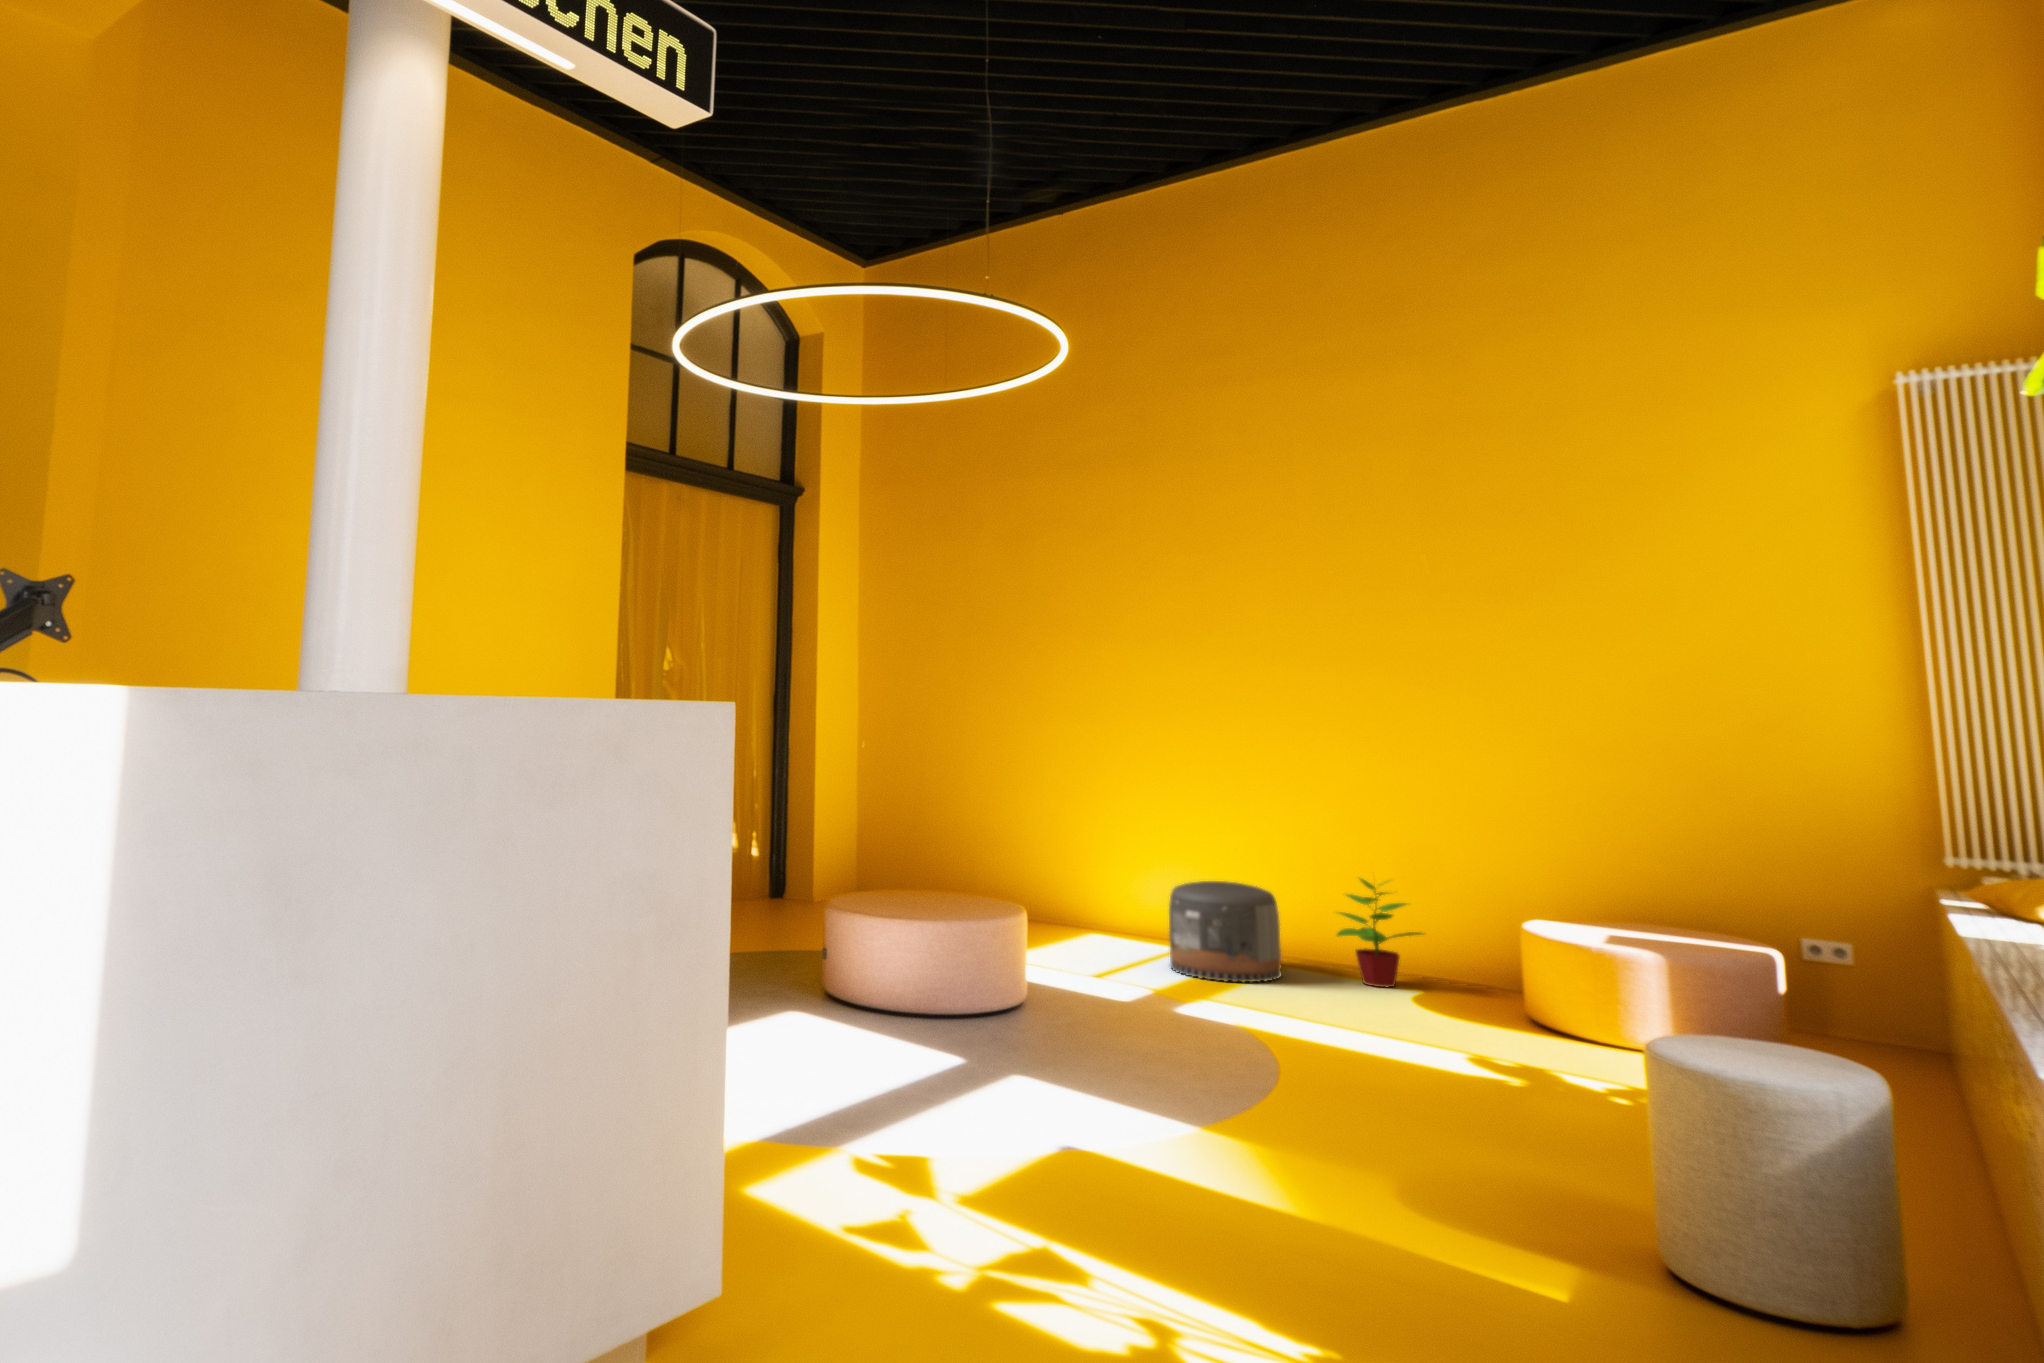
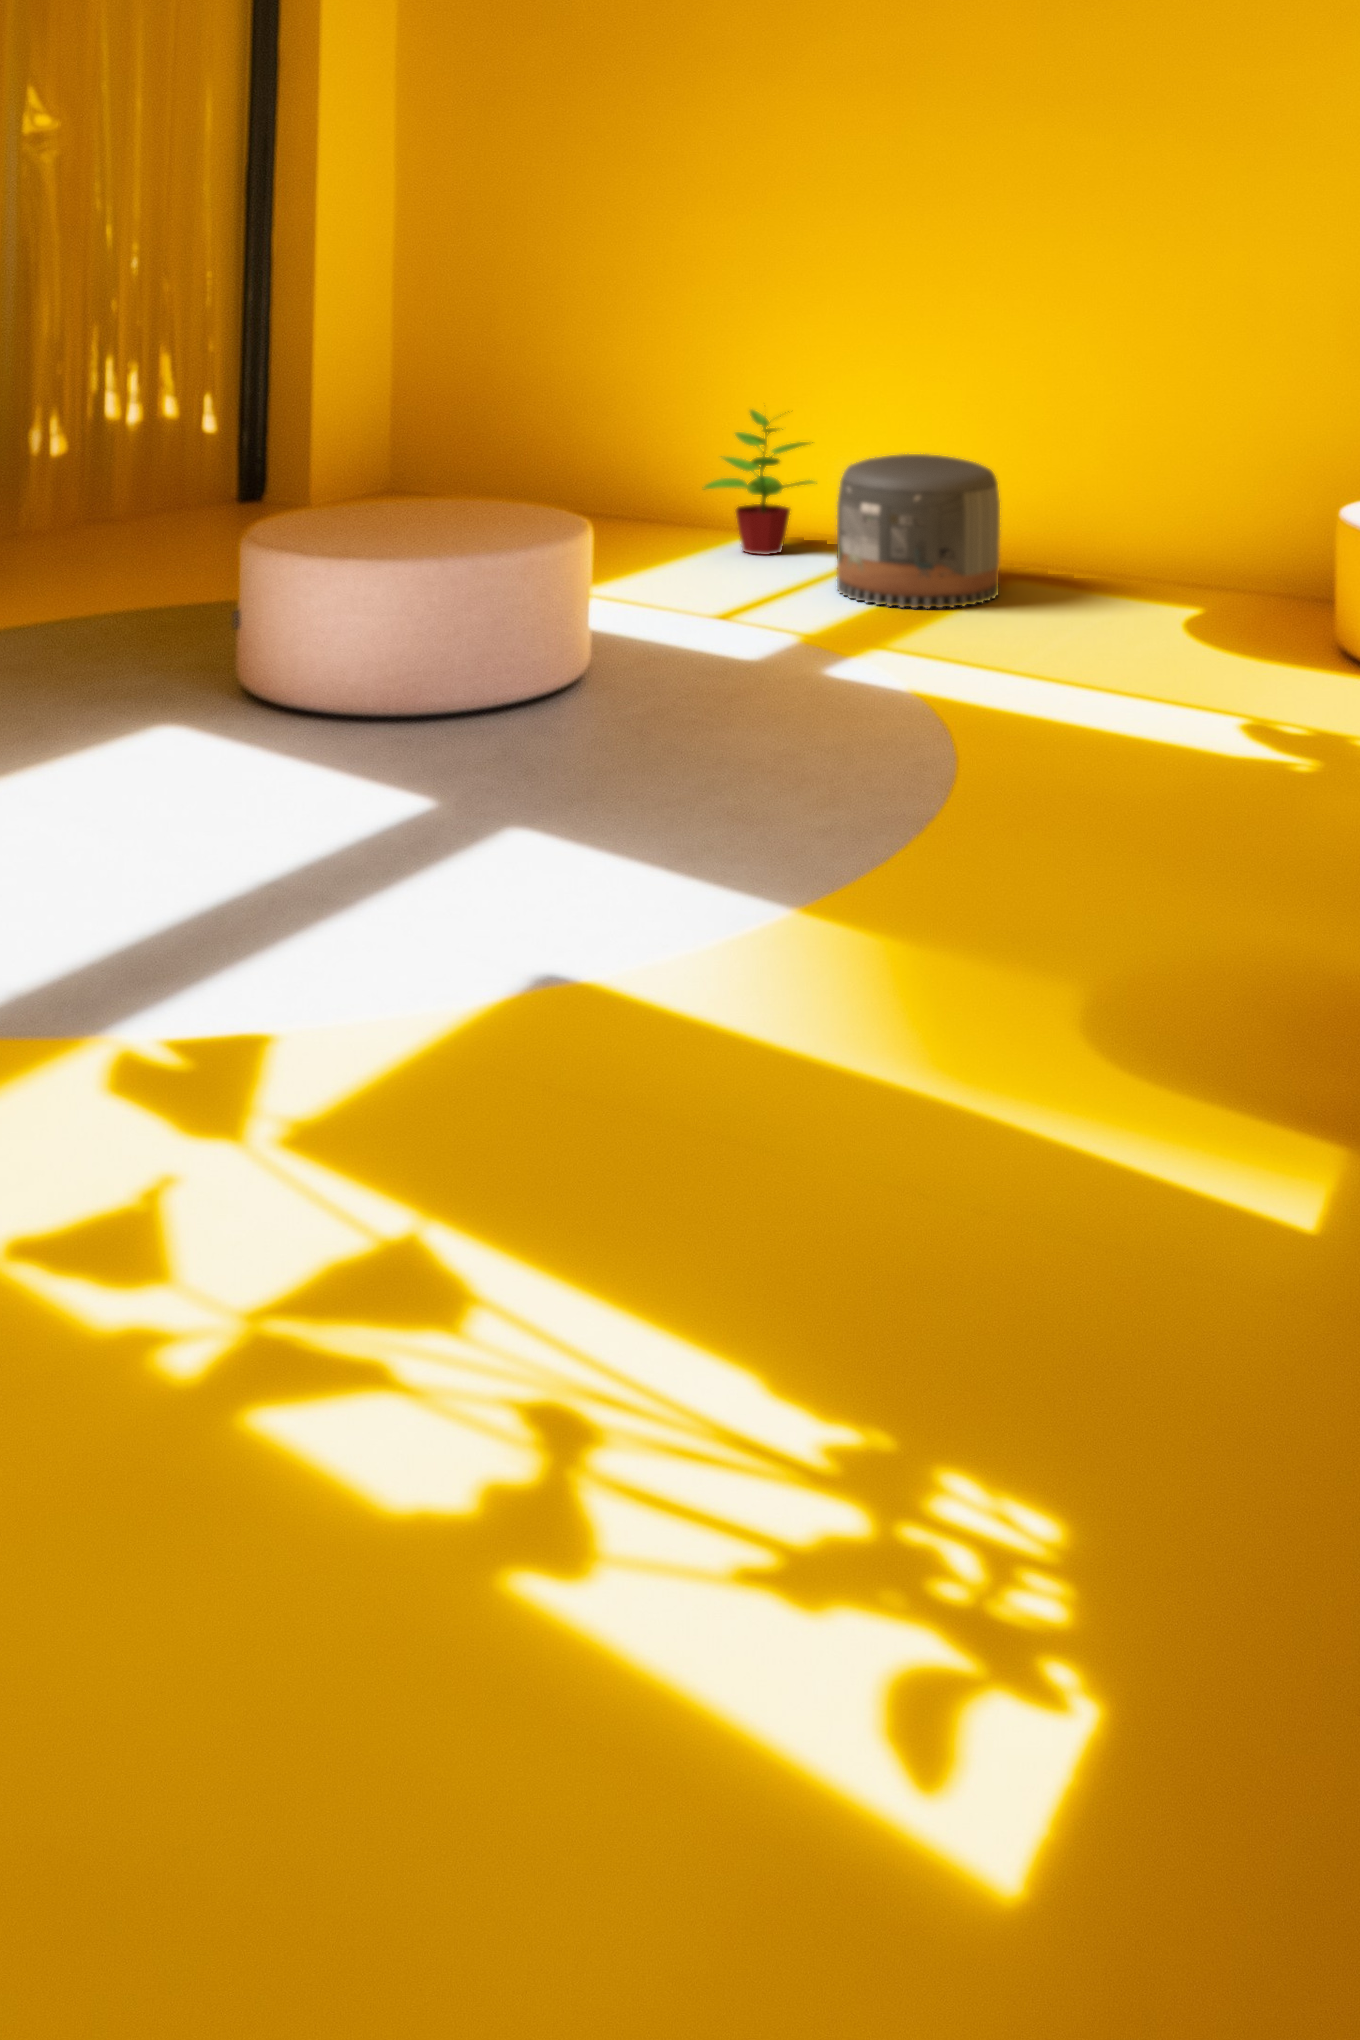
potted plant: present [1336,879,1422,987] -> present [705,410,814,555]

